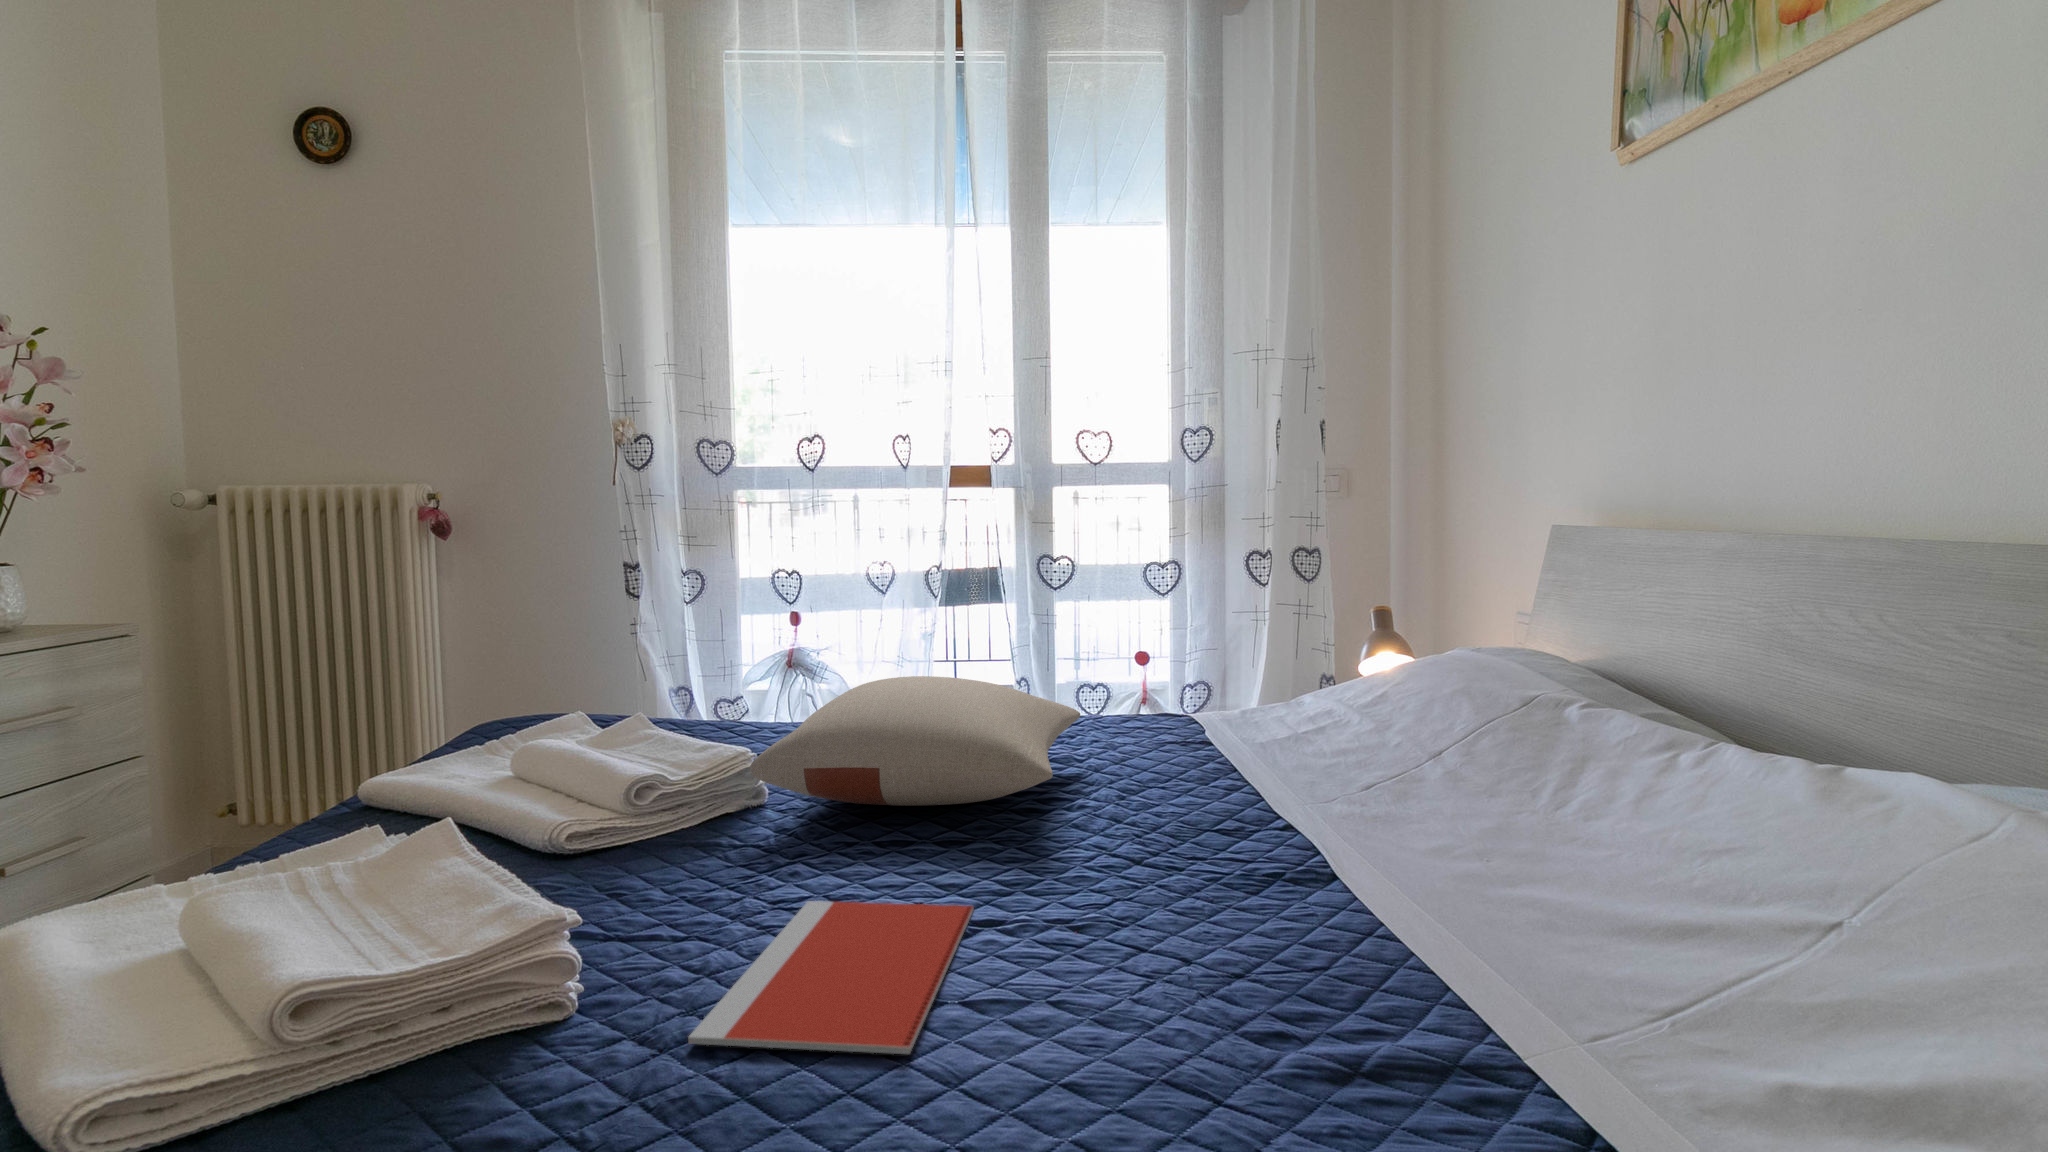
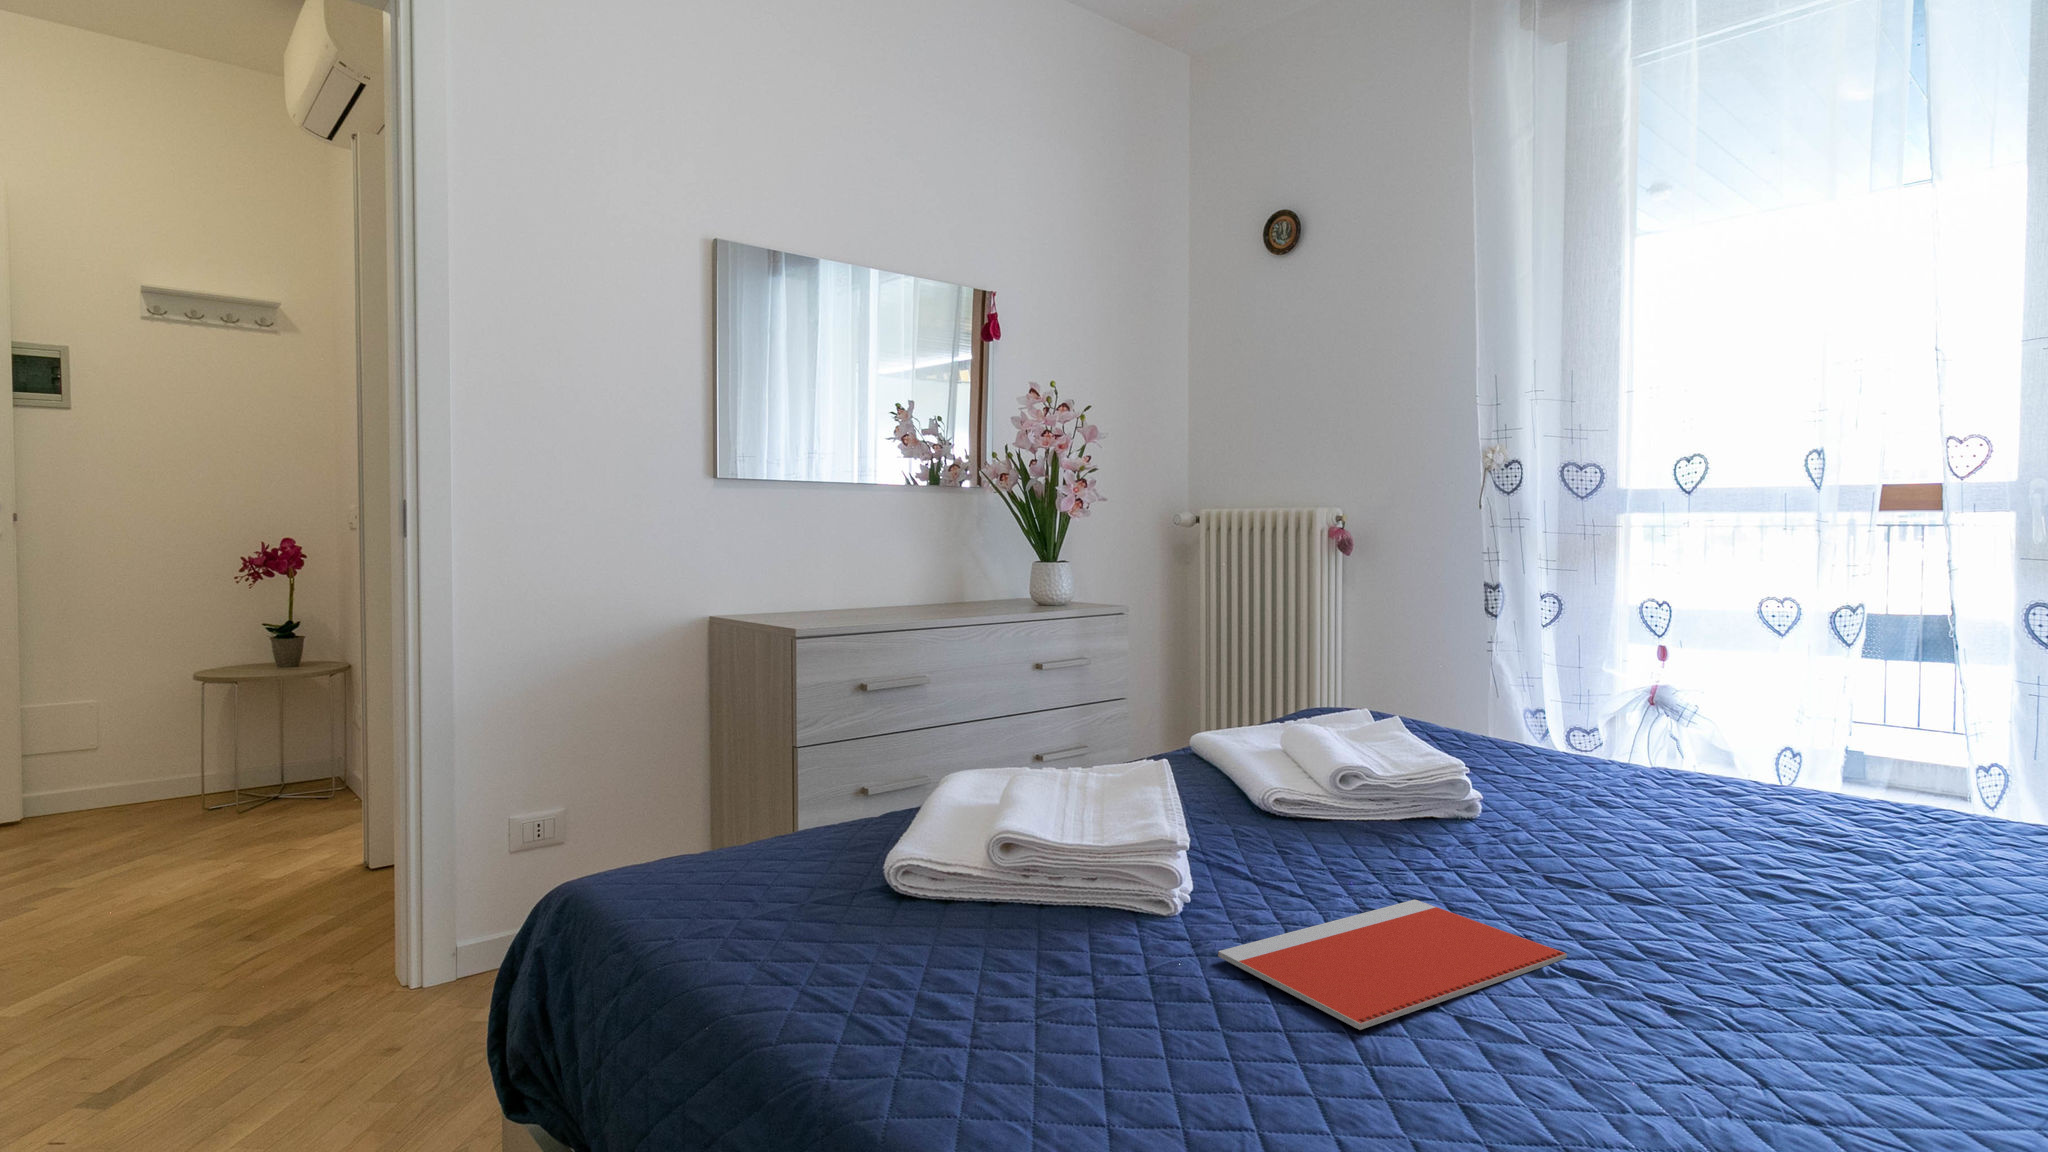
pillow: present [750,676,1080,806] -> none [1427,716,1913,866]

